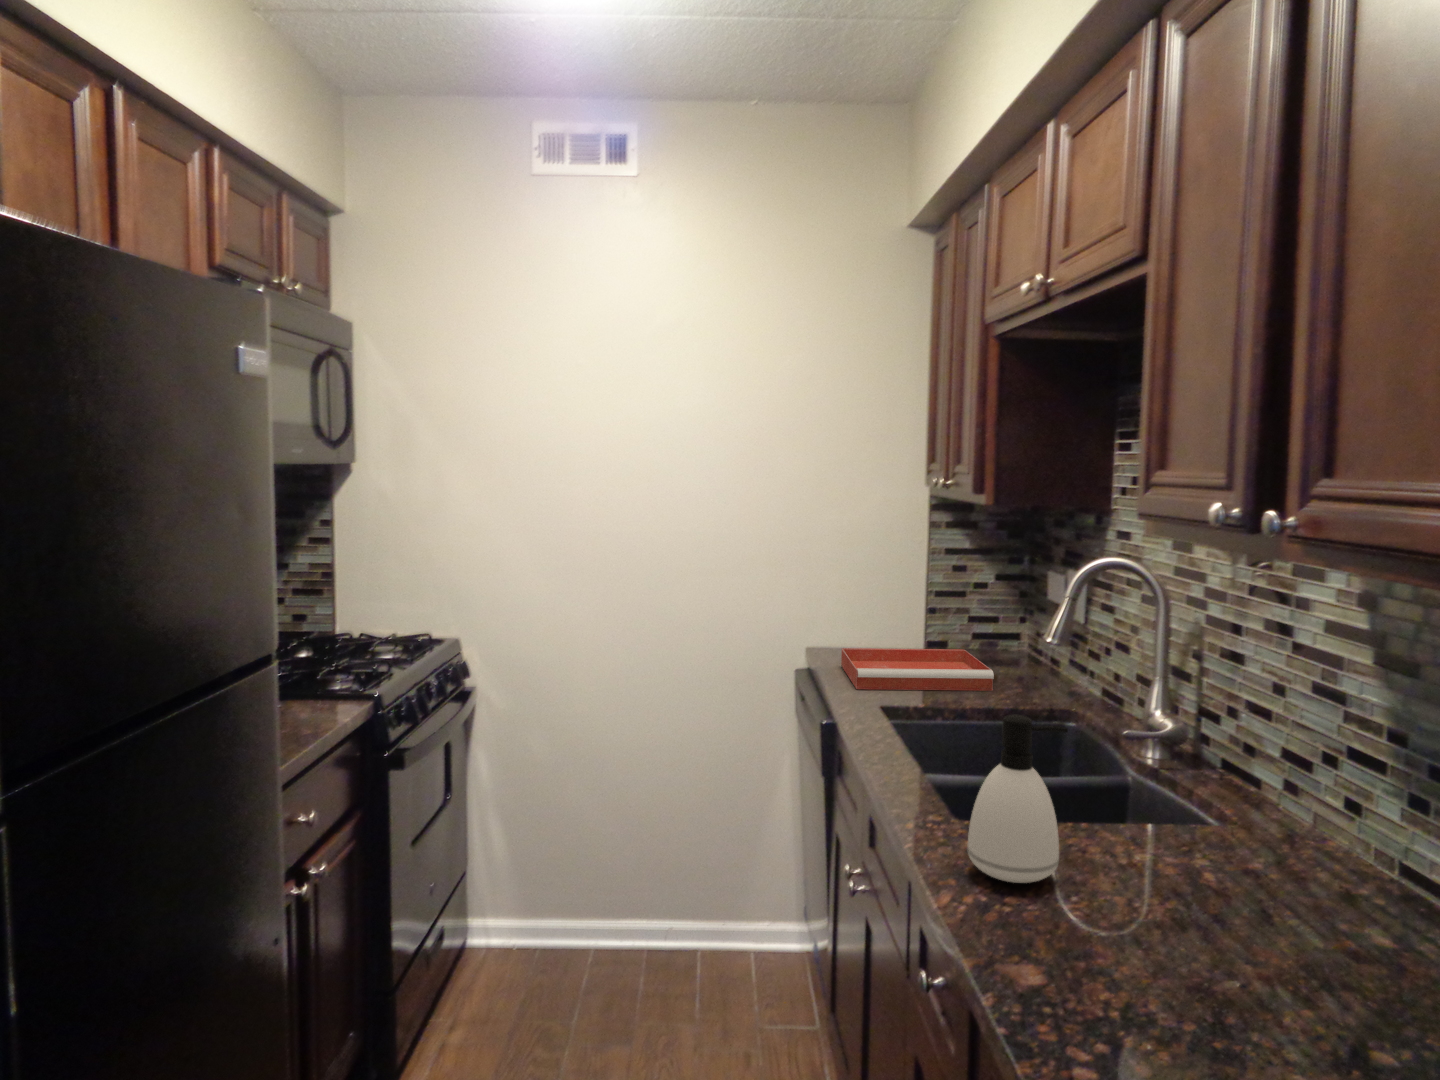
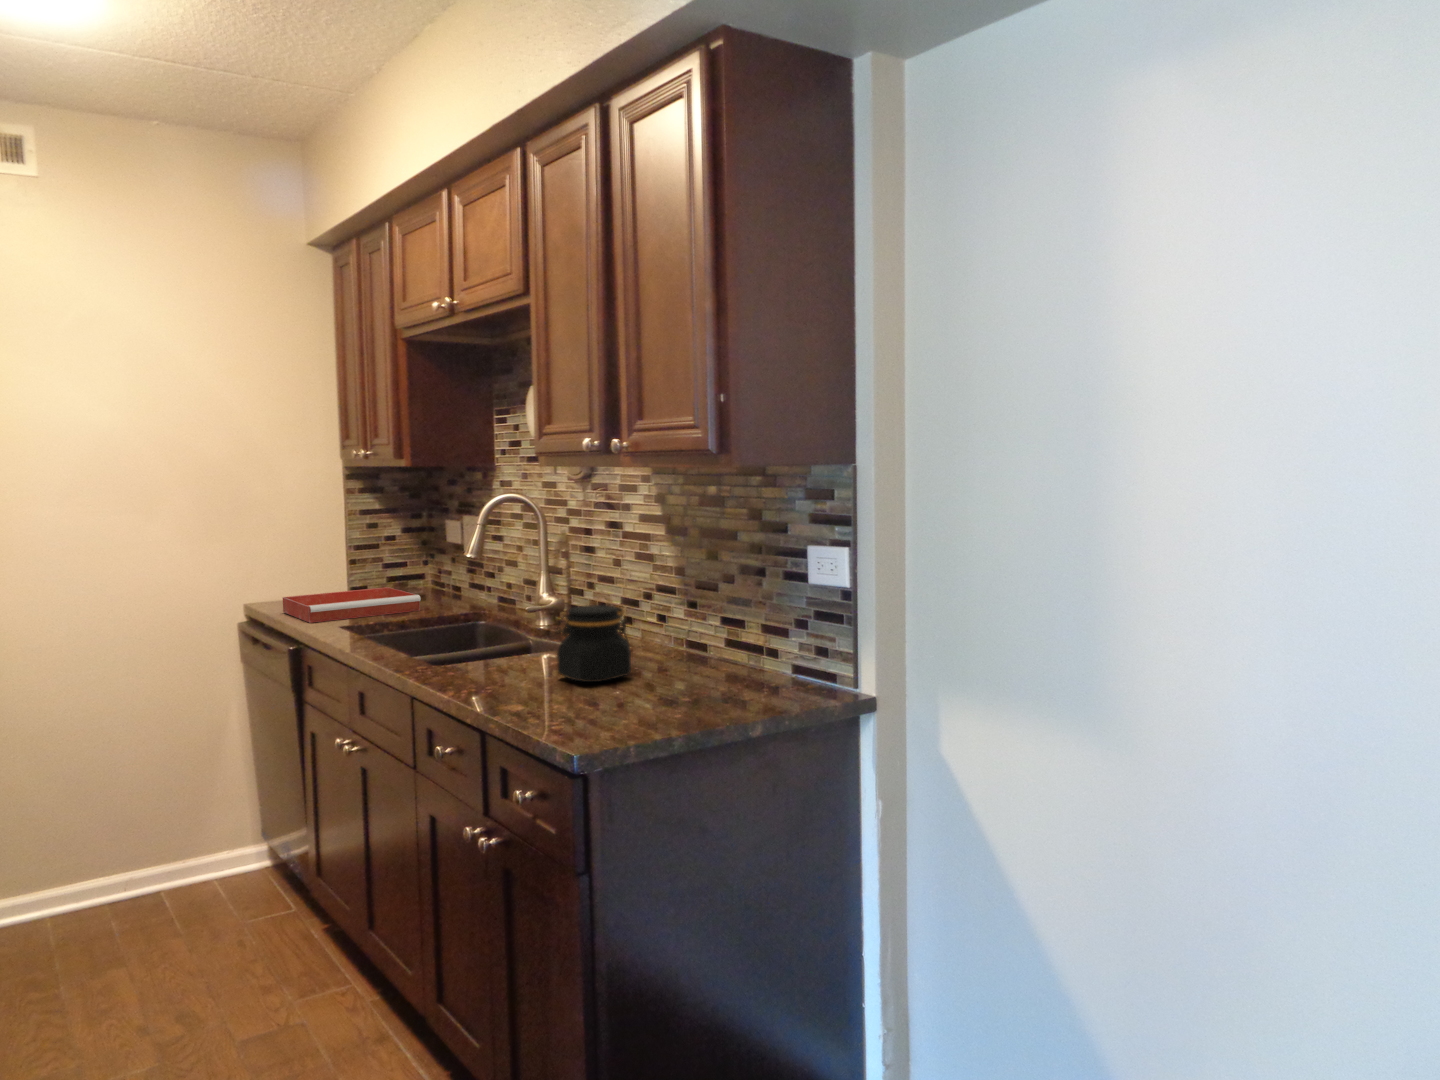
soap dispenser: present [967,715,1068,883] -> none [461,577,517,681]
jar: none [1122,794,1271,950] -> present [557,605,631,682]

